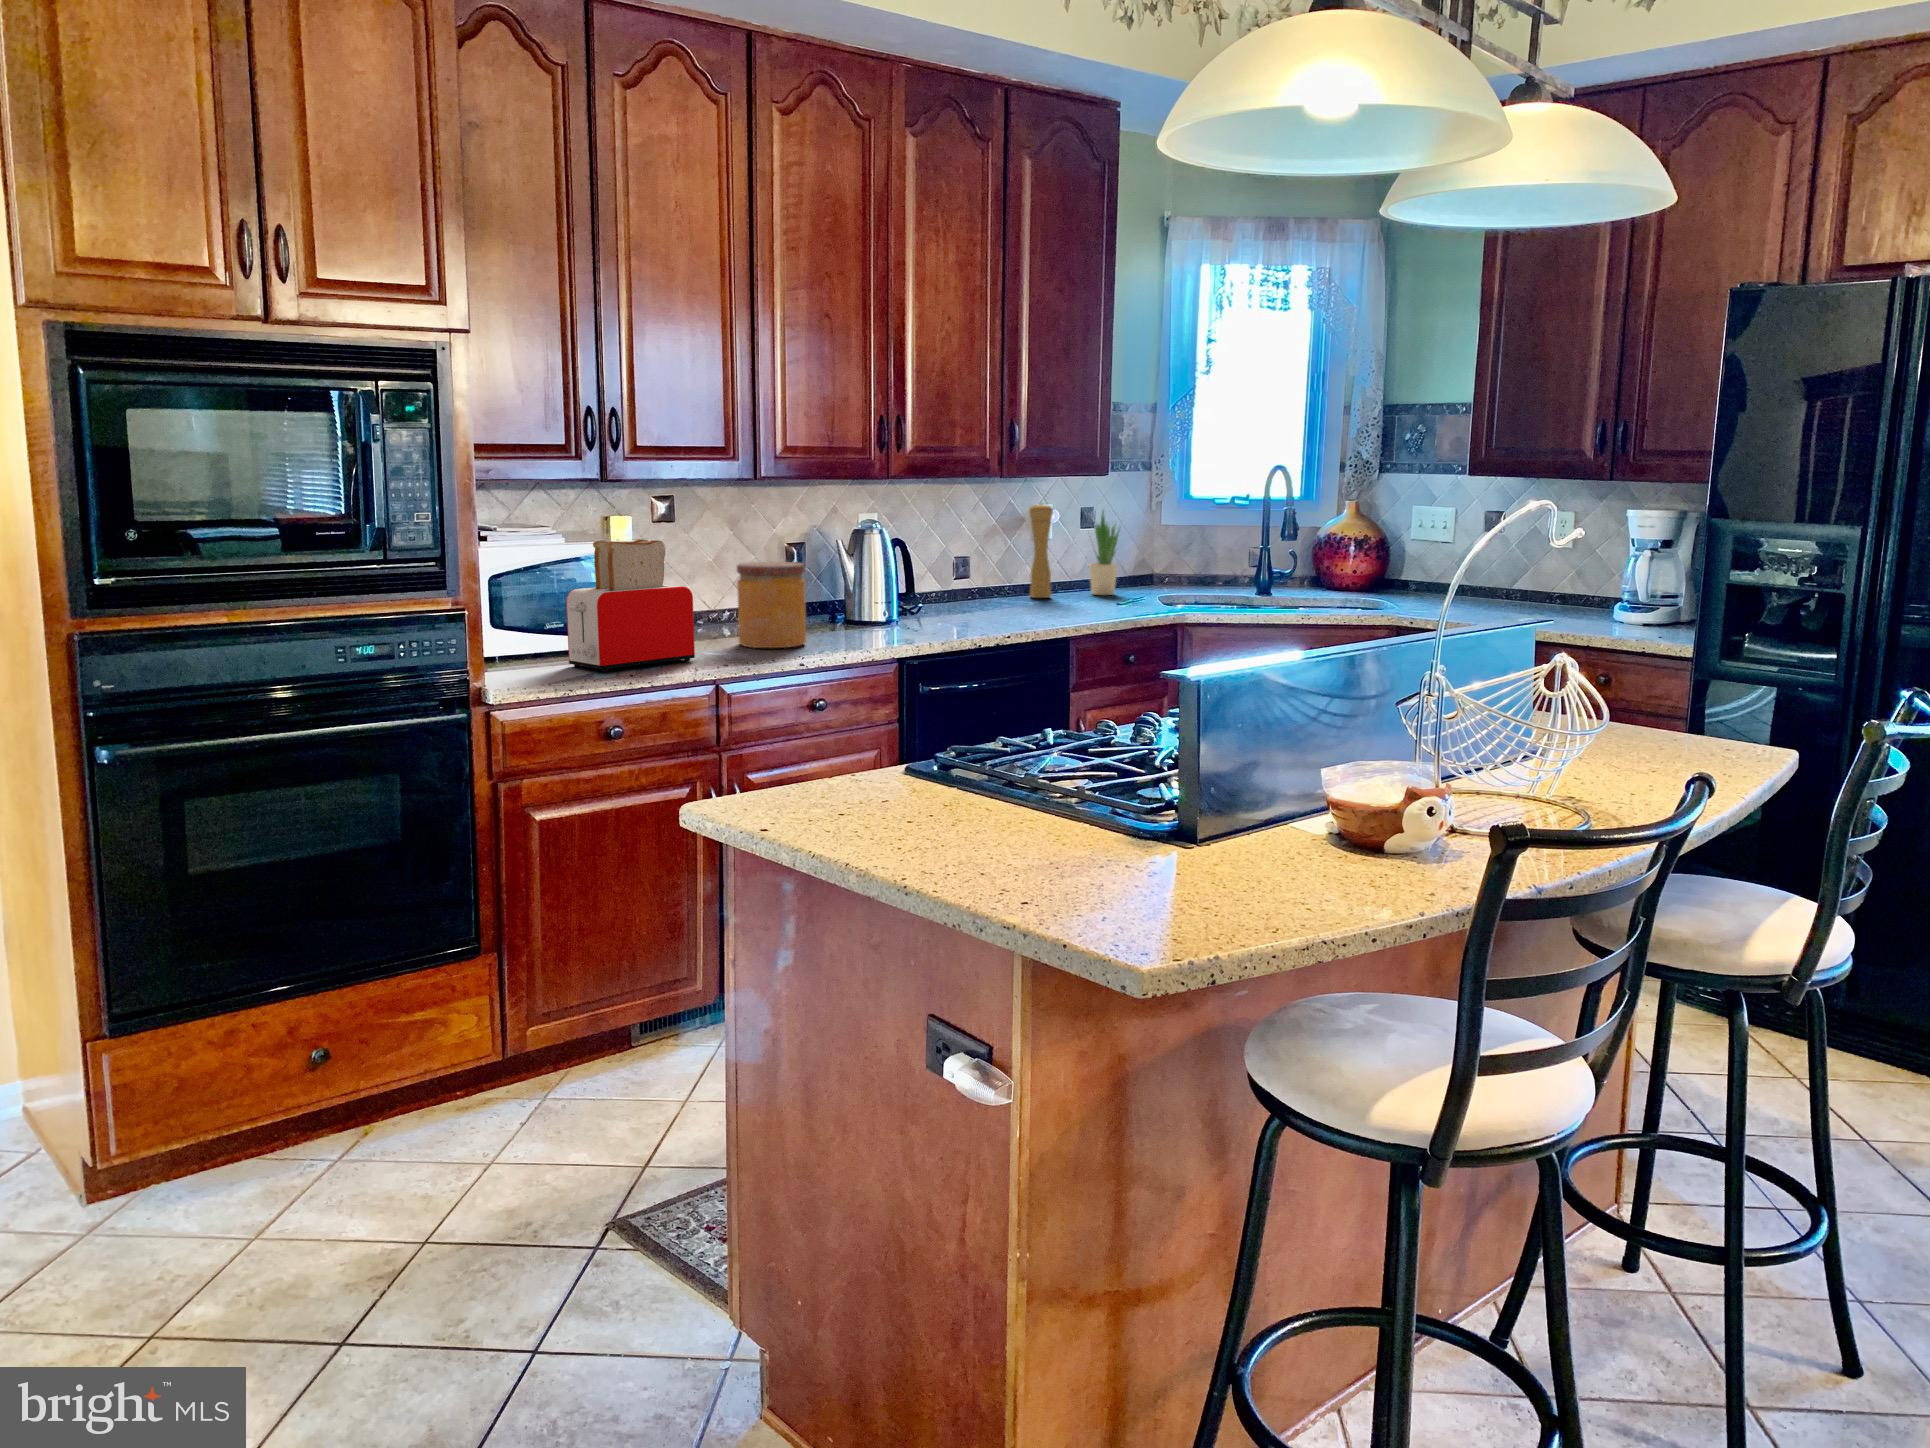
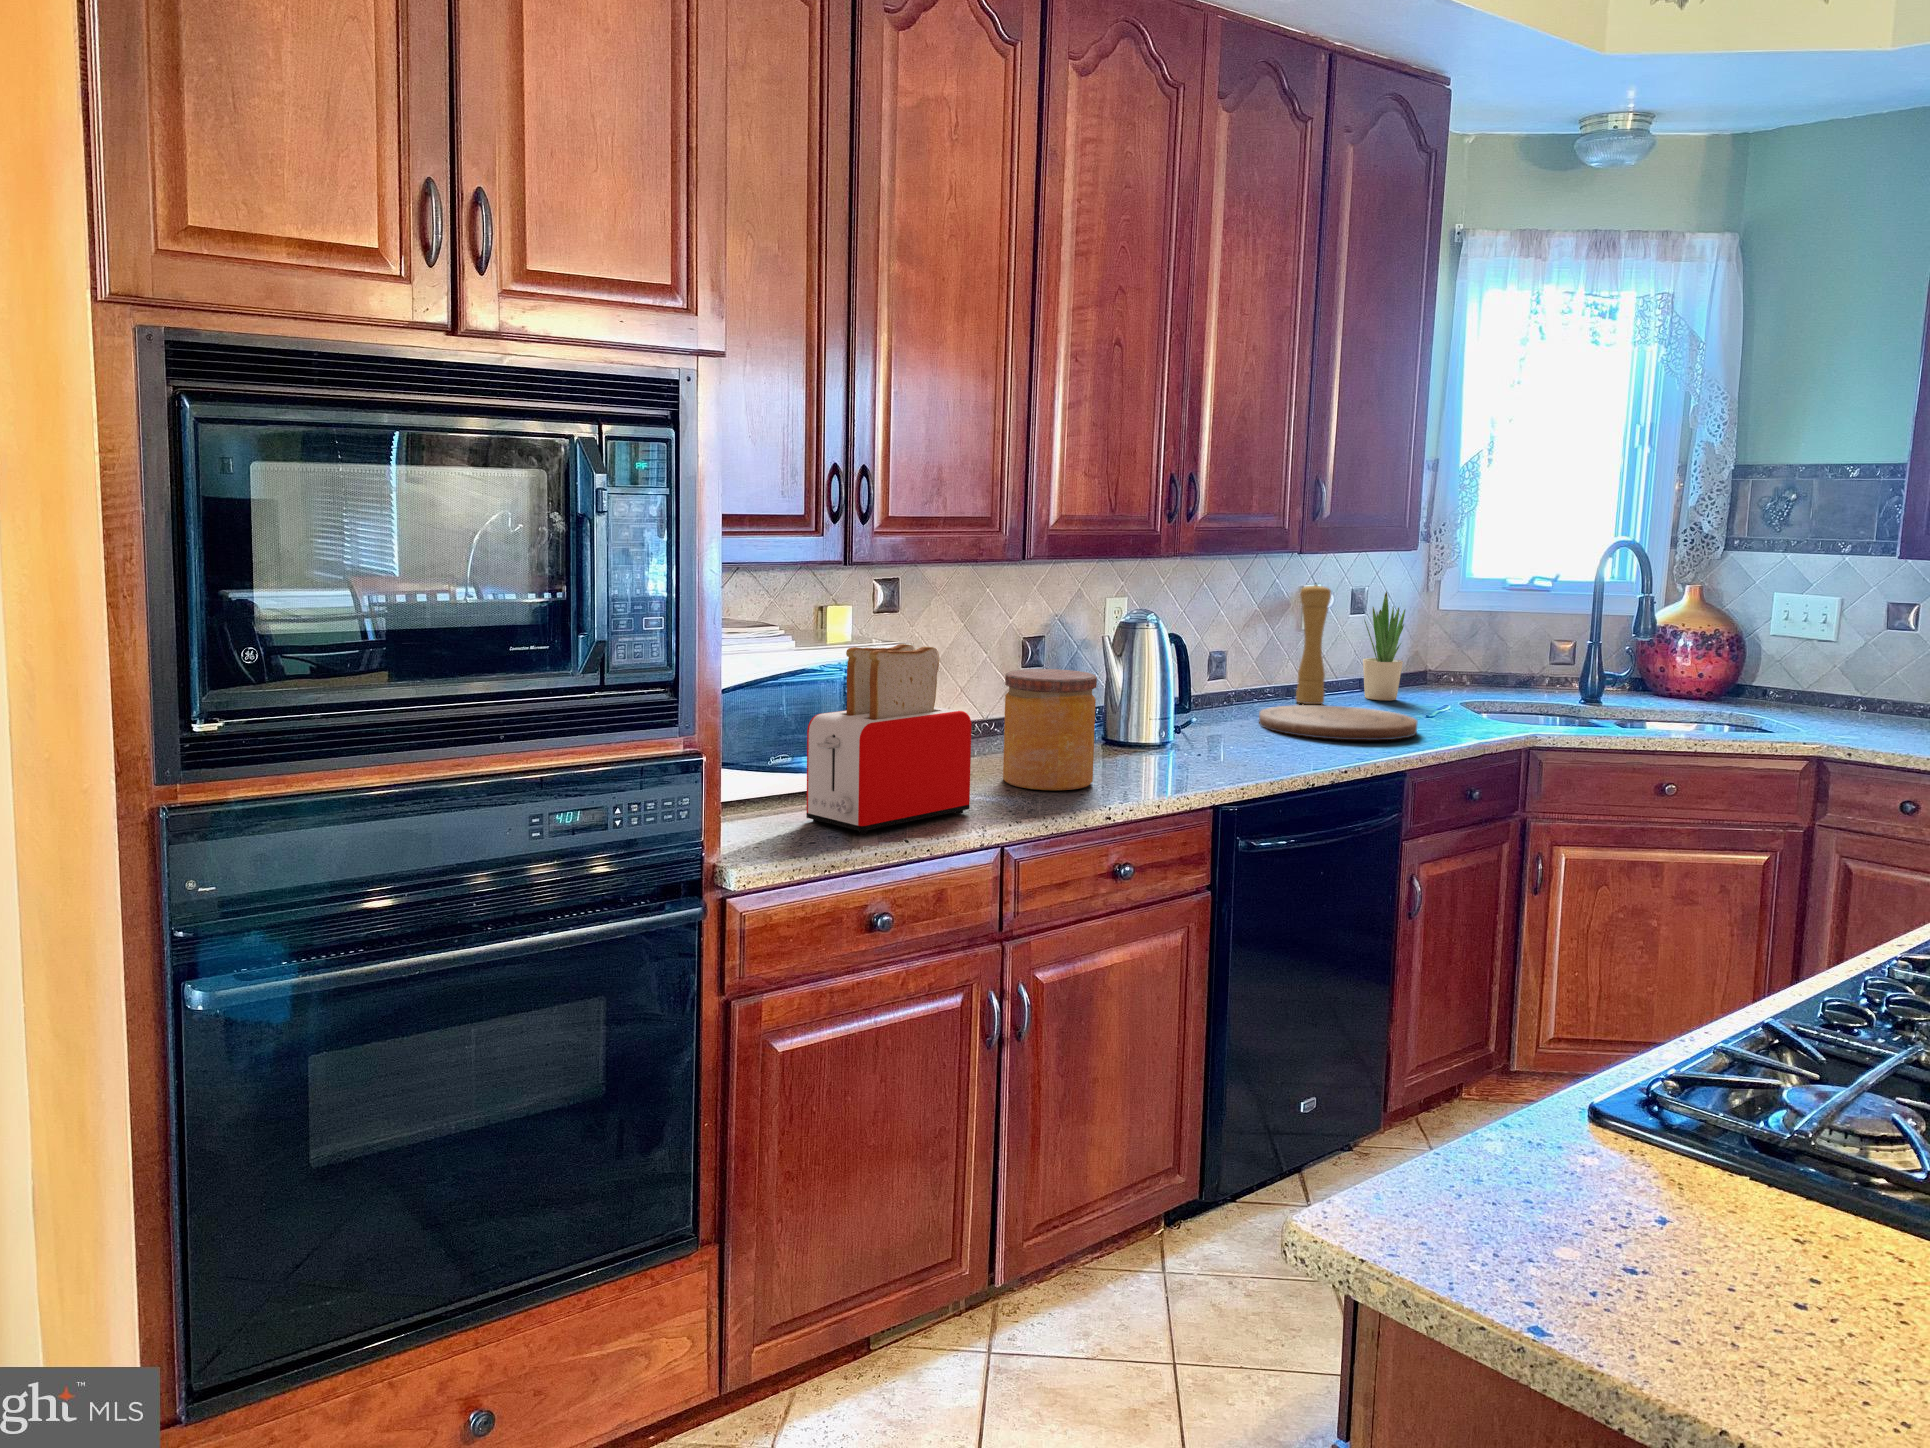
cutting board: none [982,597,1099,618] -> present [1259,705,1417,740]

